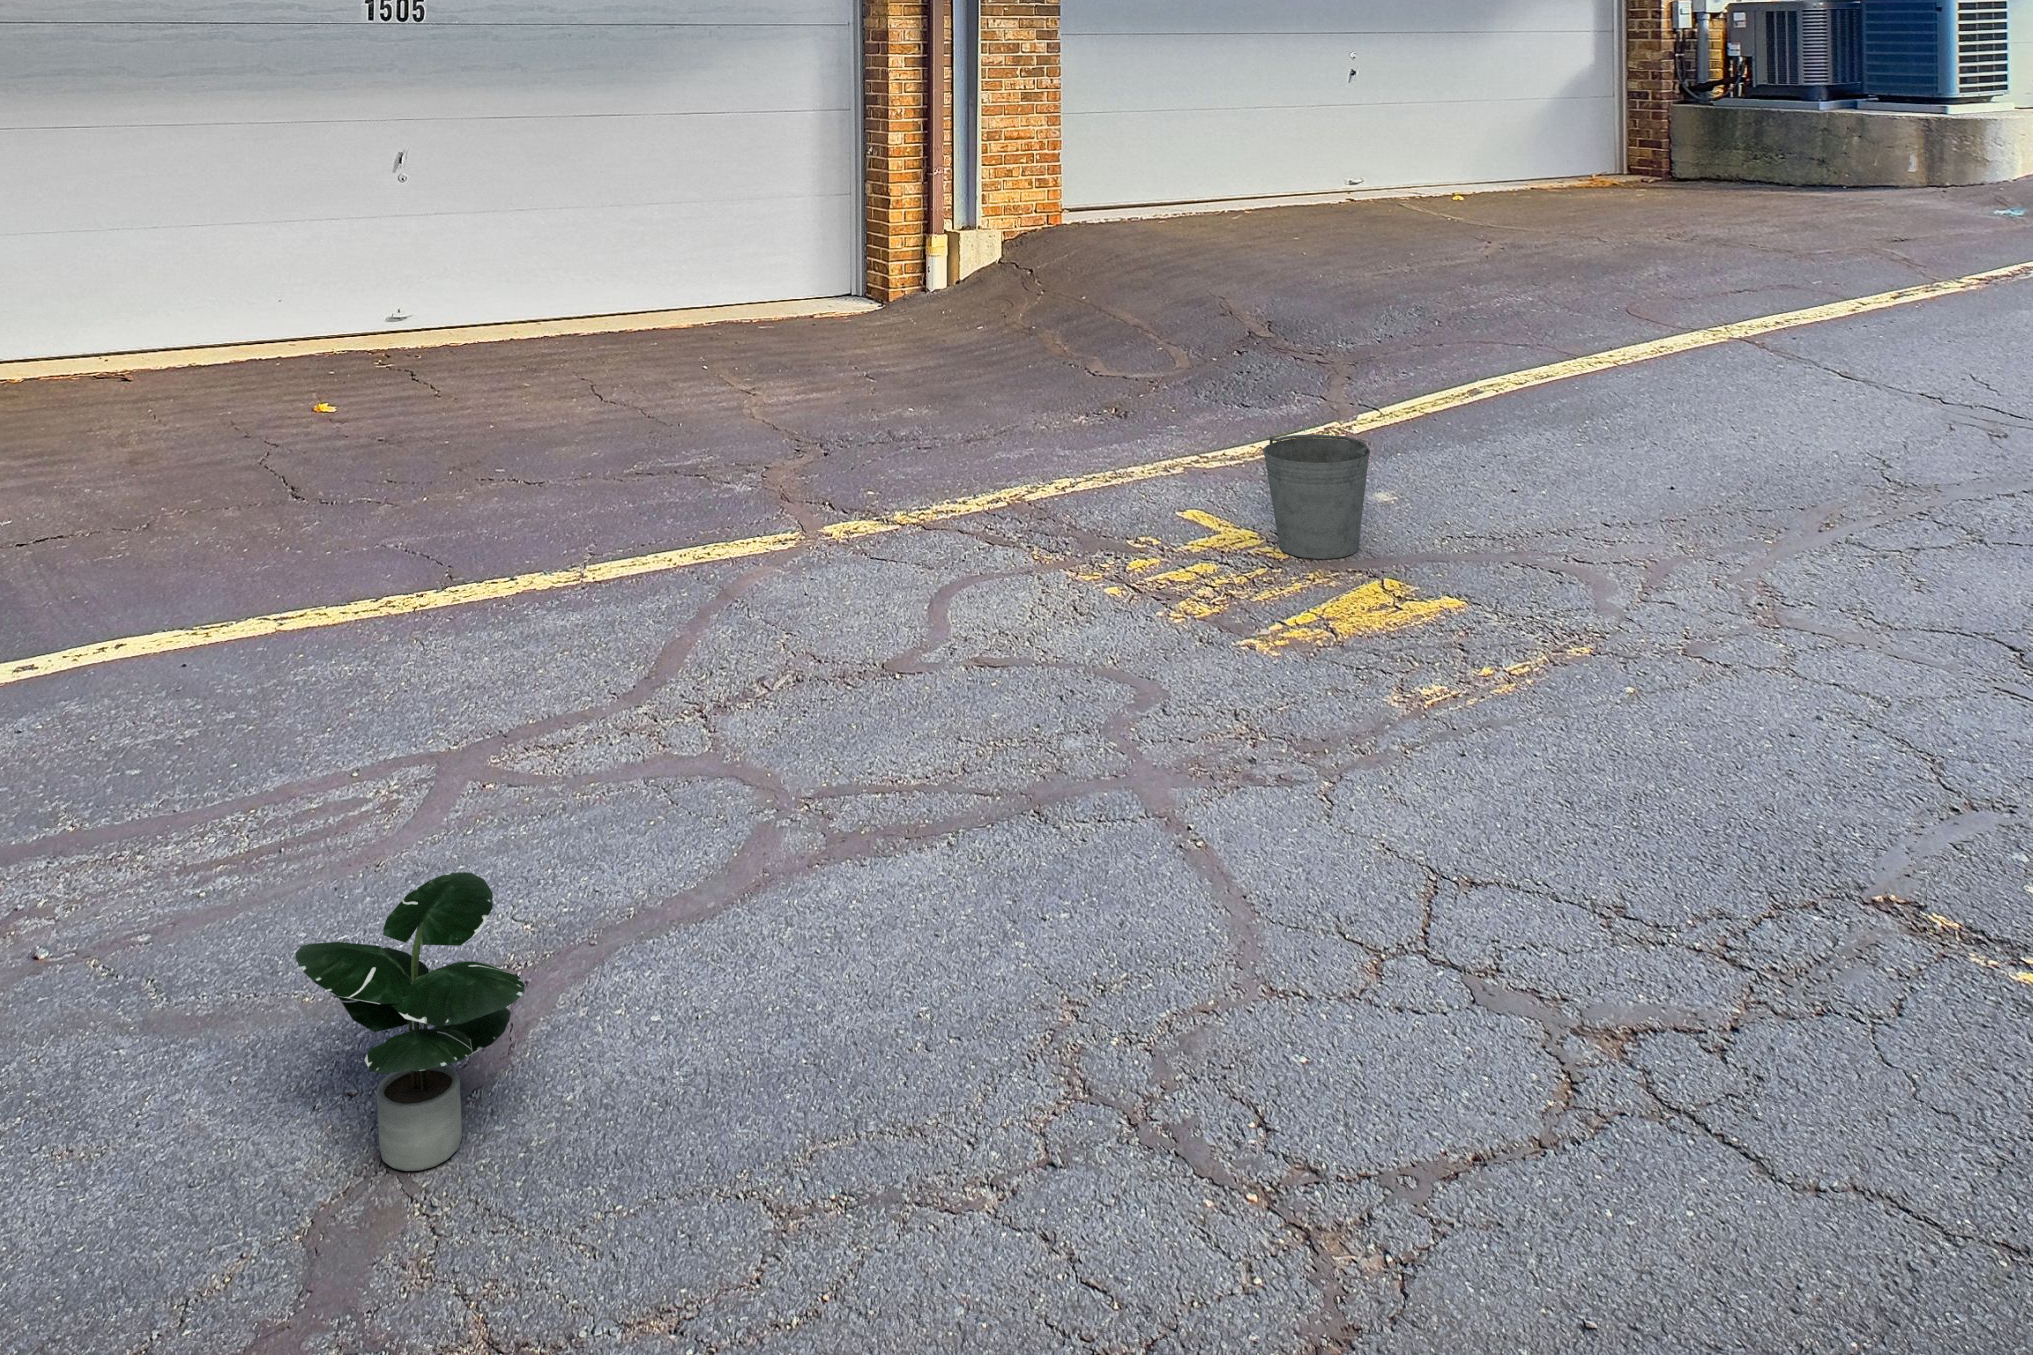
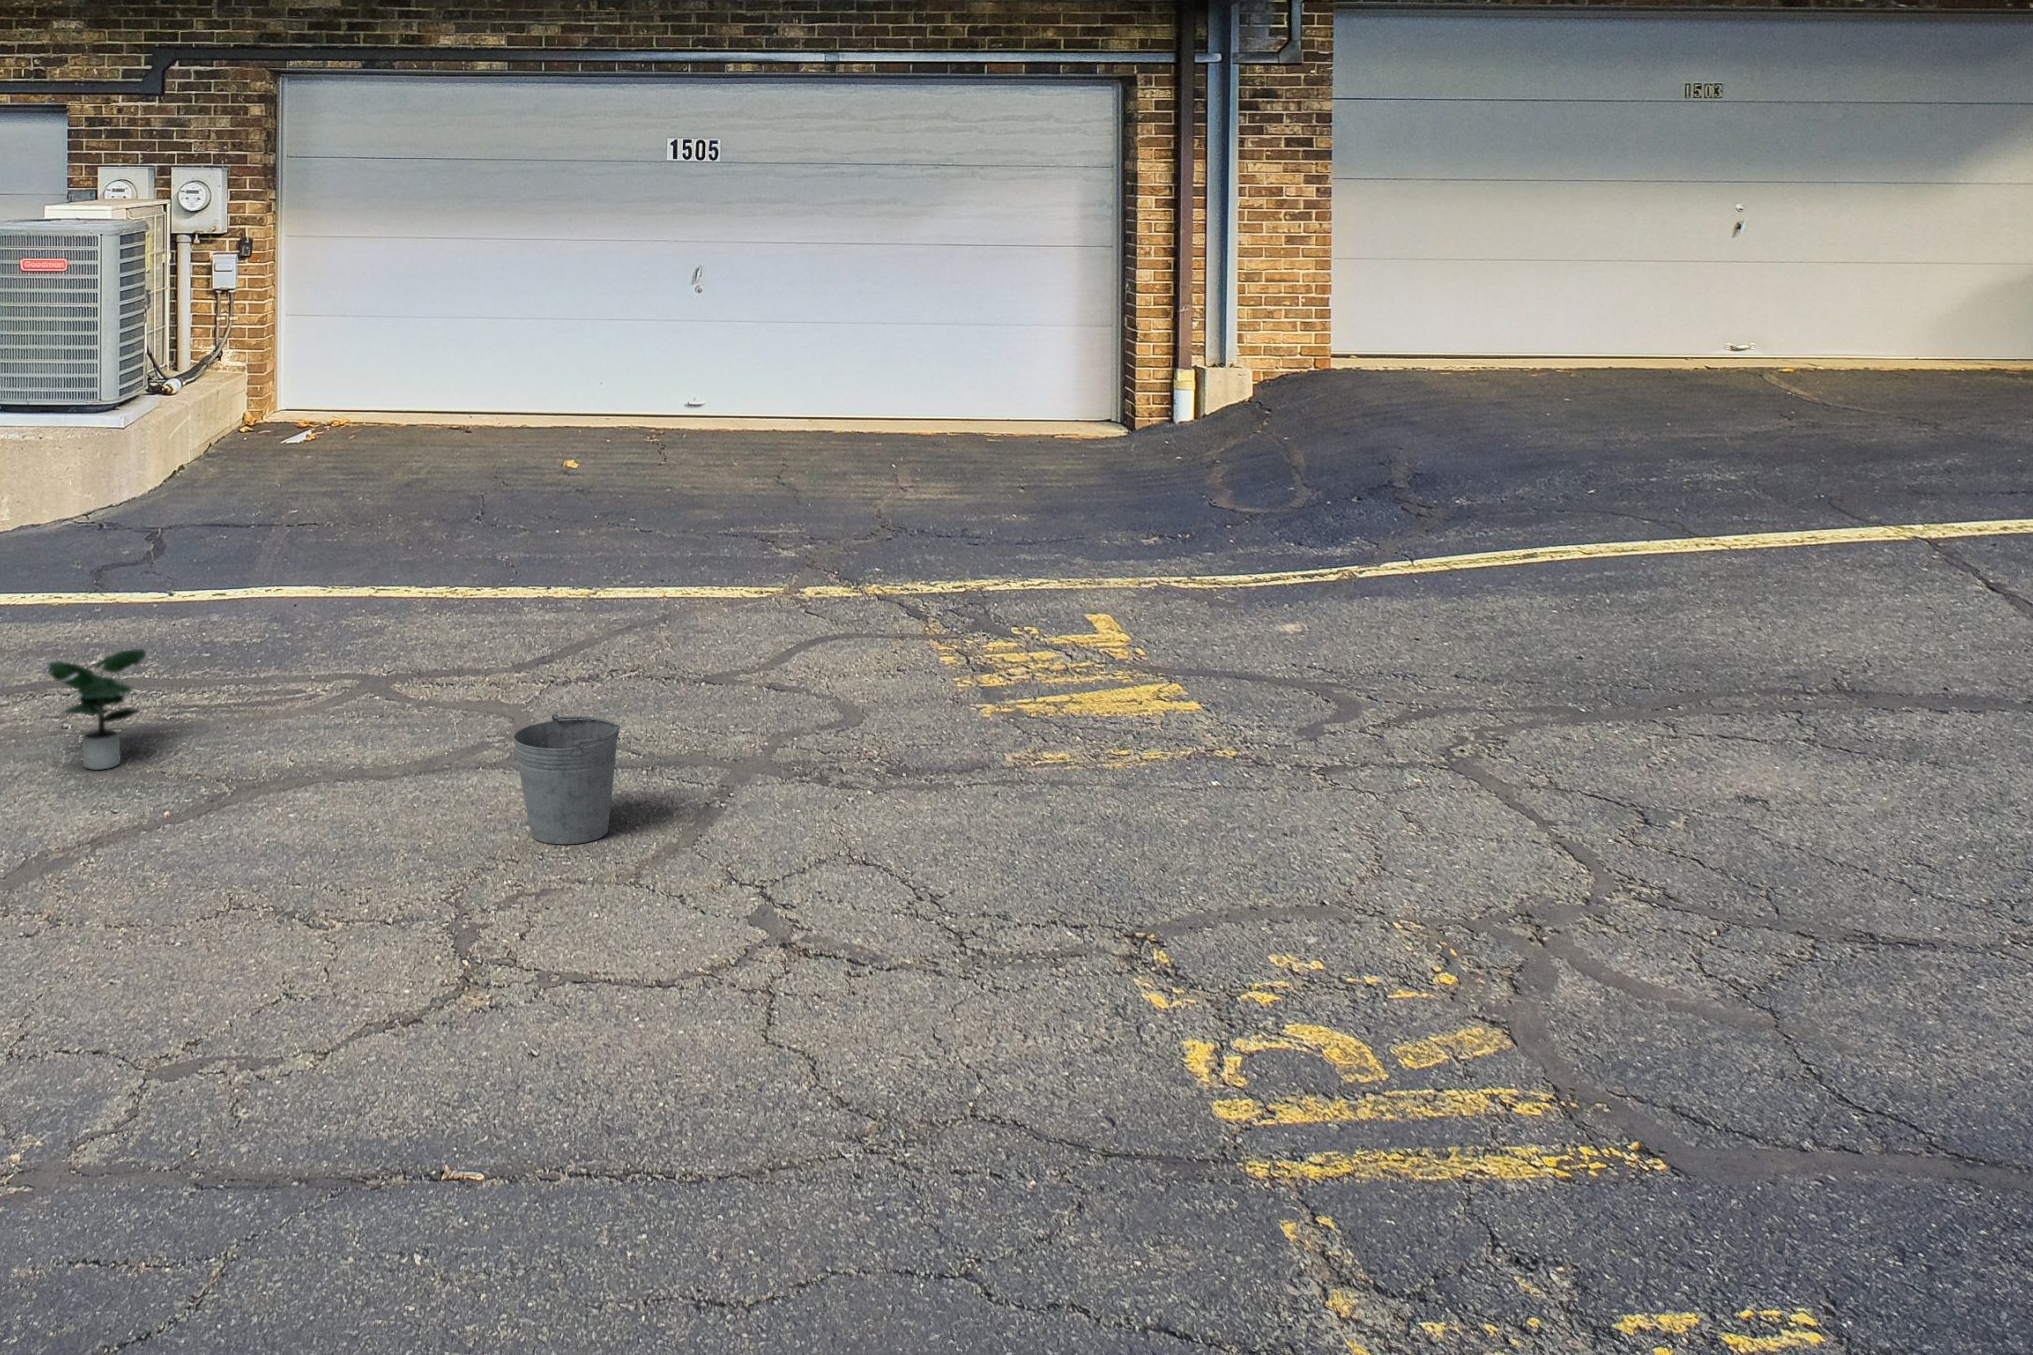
bucket: present [1263,435,1370,559] -> present [513,714,620,844]

